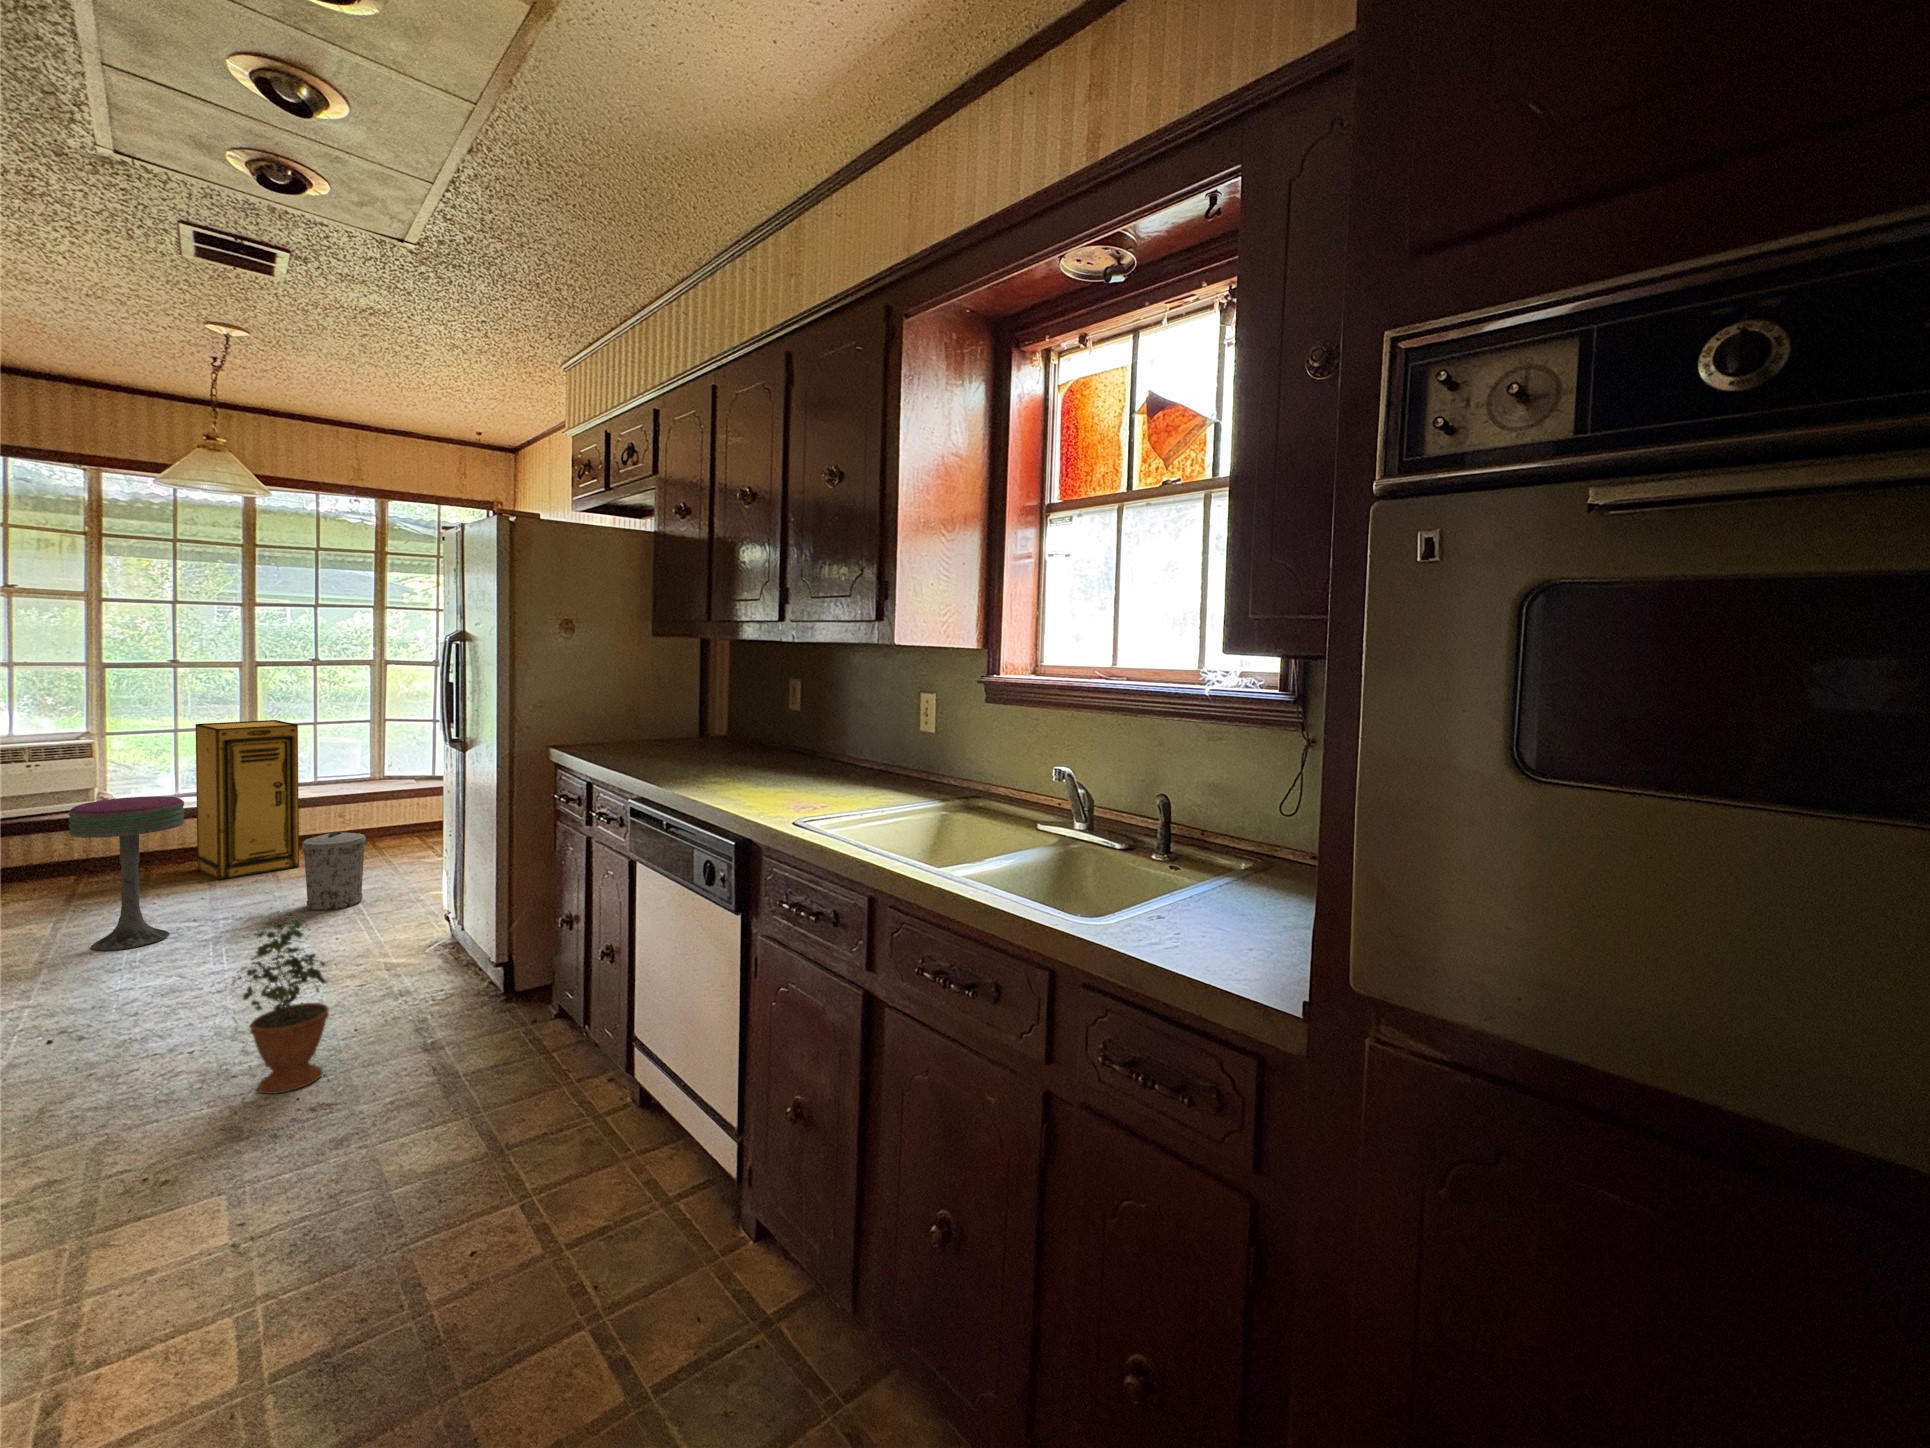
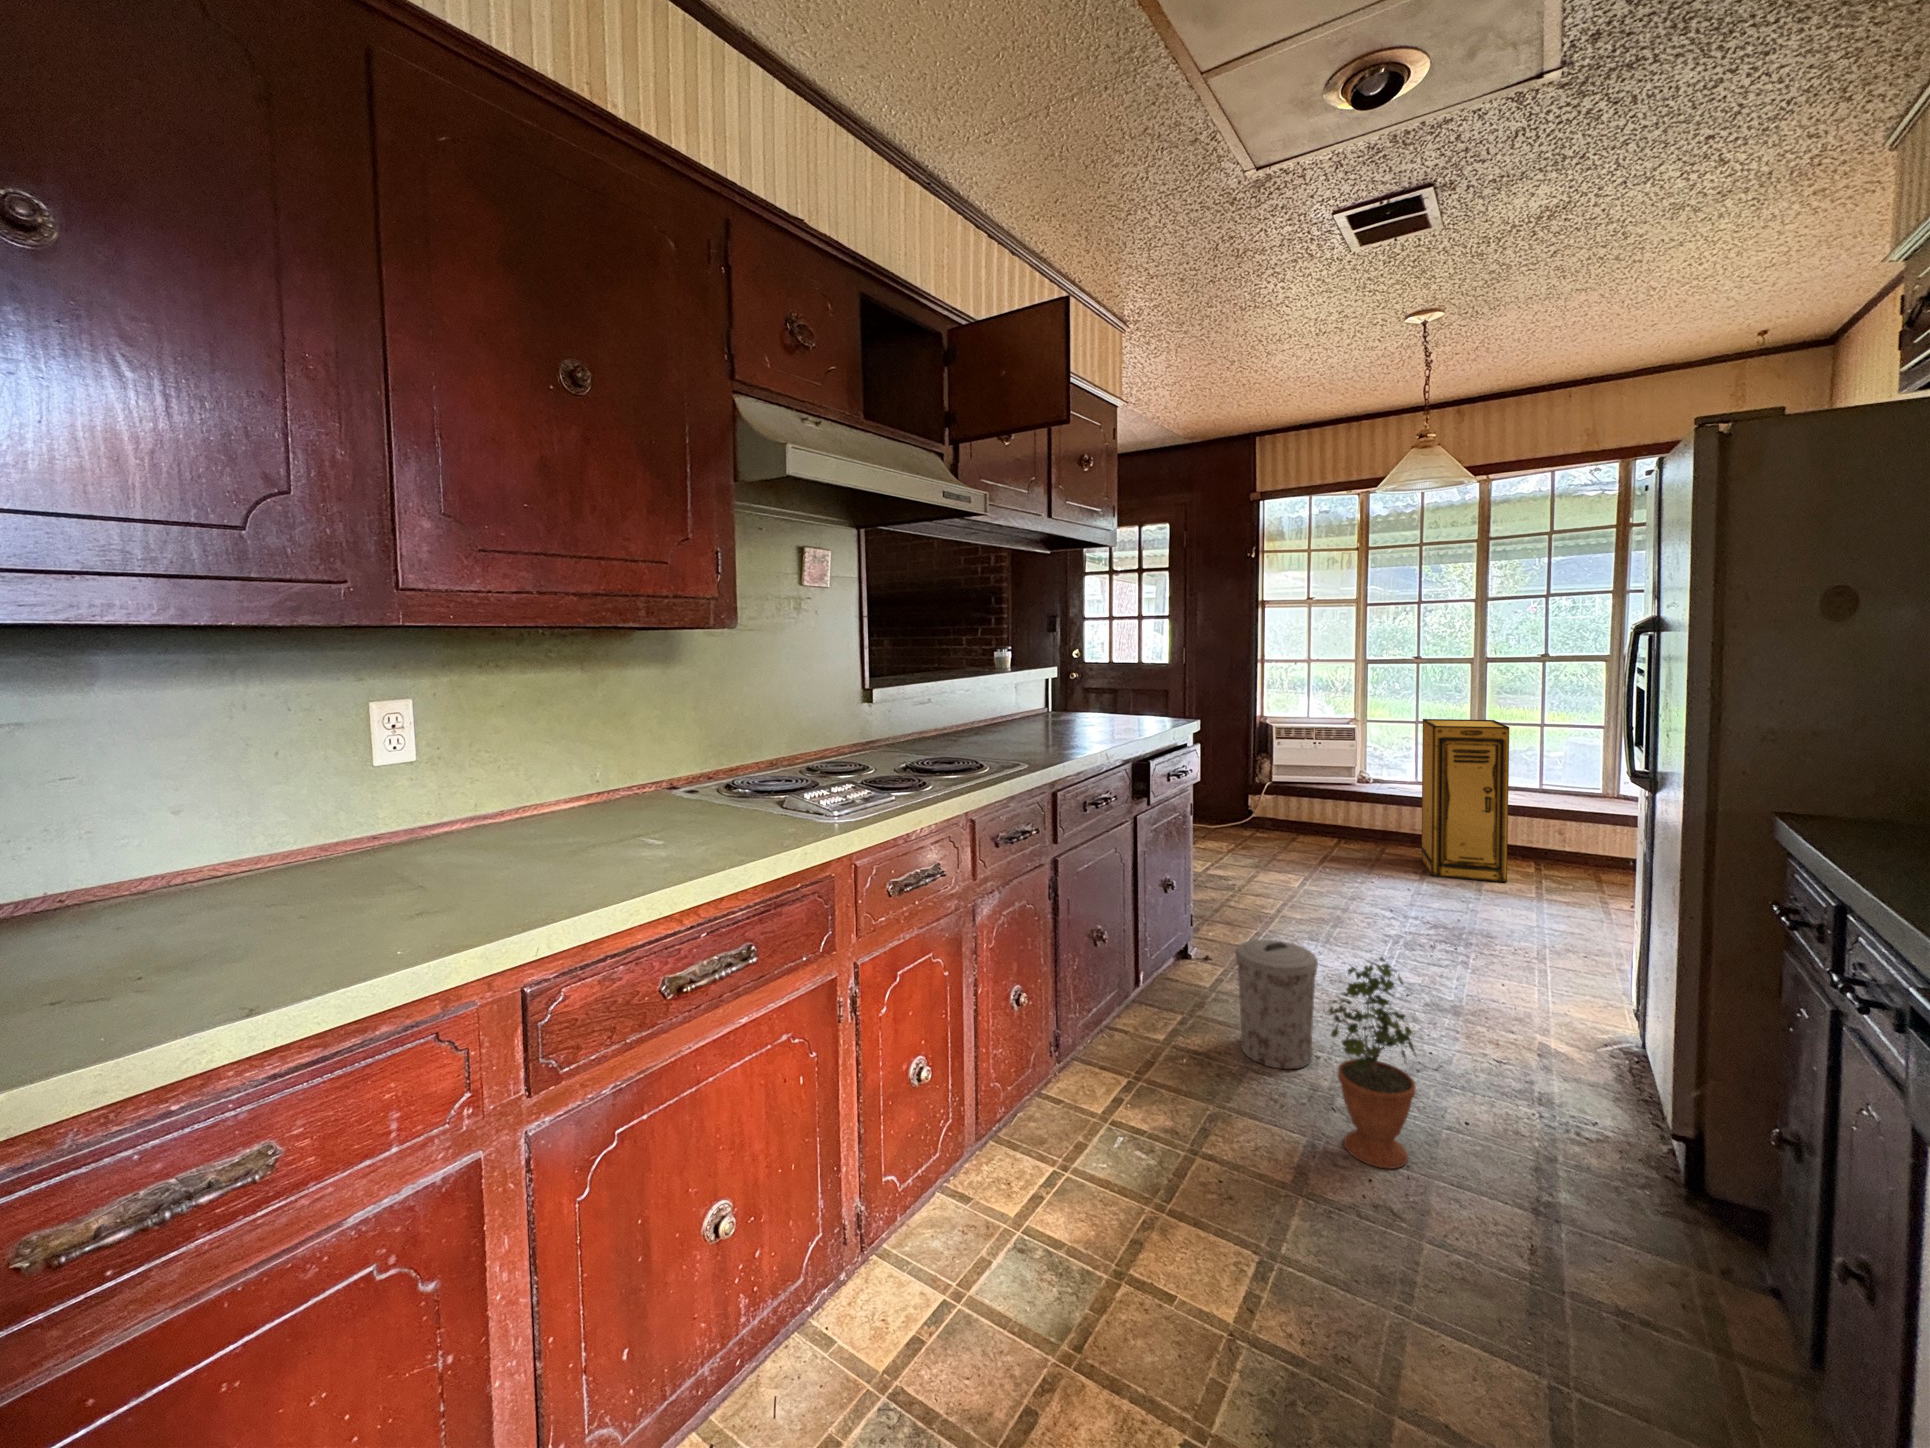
bar stool: present [69,796,184,951] -> none [1302,784,1382,924]
trash can: present [302,832,366,911] -> present [1235,940,1318,1069]

